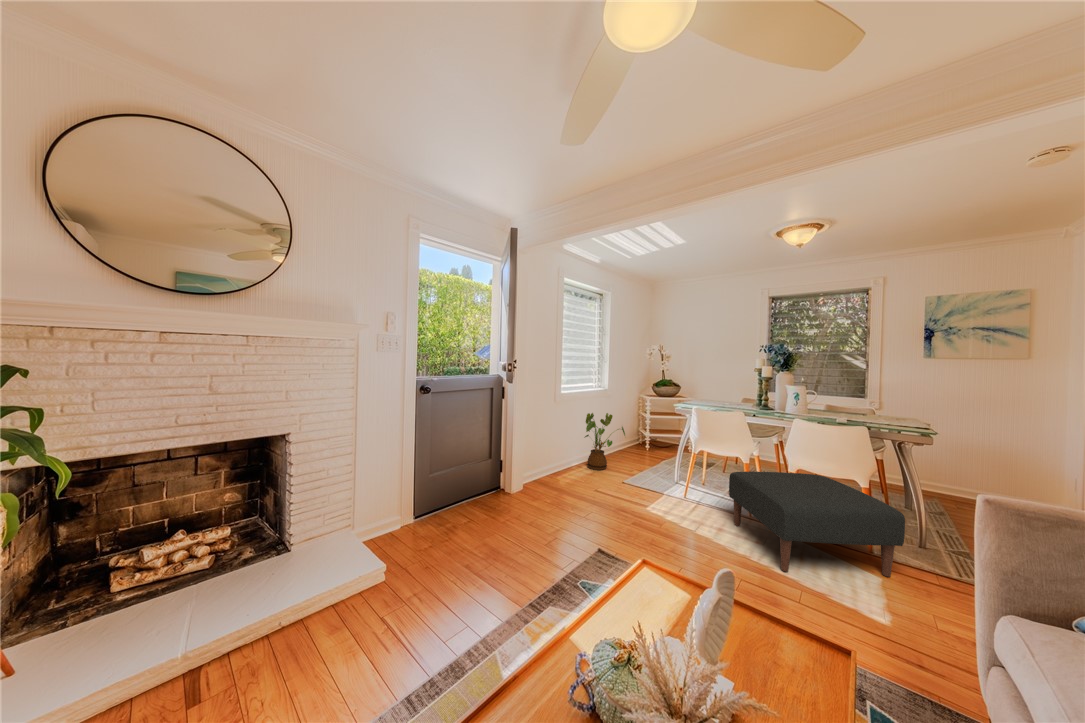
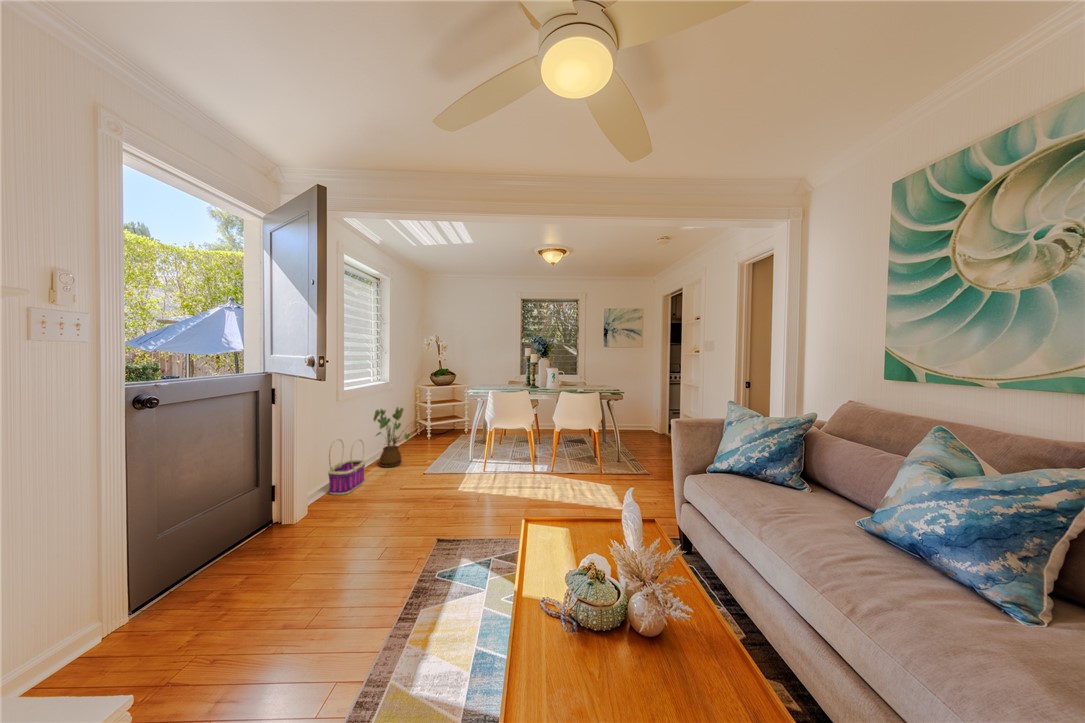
basket: none [540,435,570,483] -> present [328,439,365,495]
ottoman: present [729,472,905,577] -> none [522,430,619,499]

